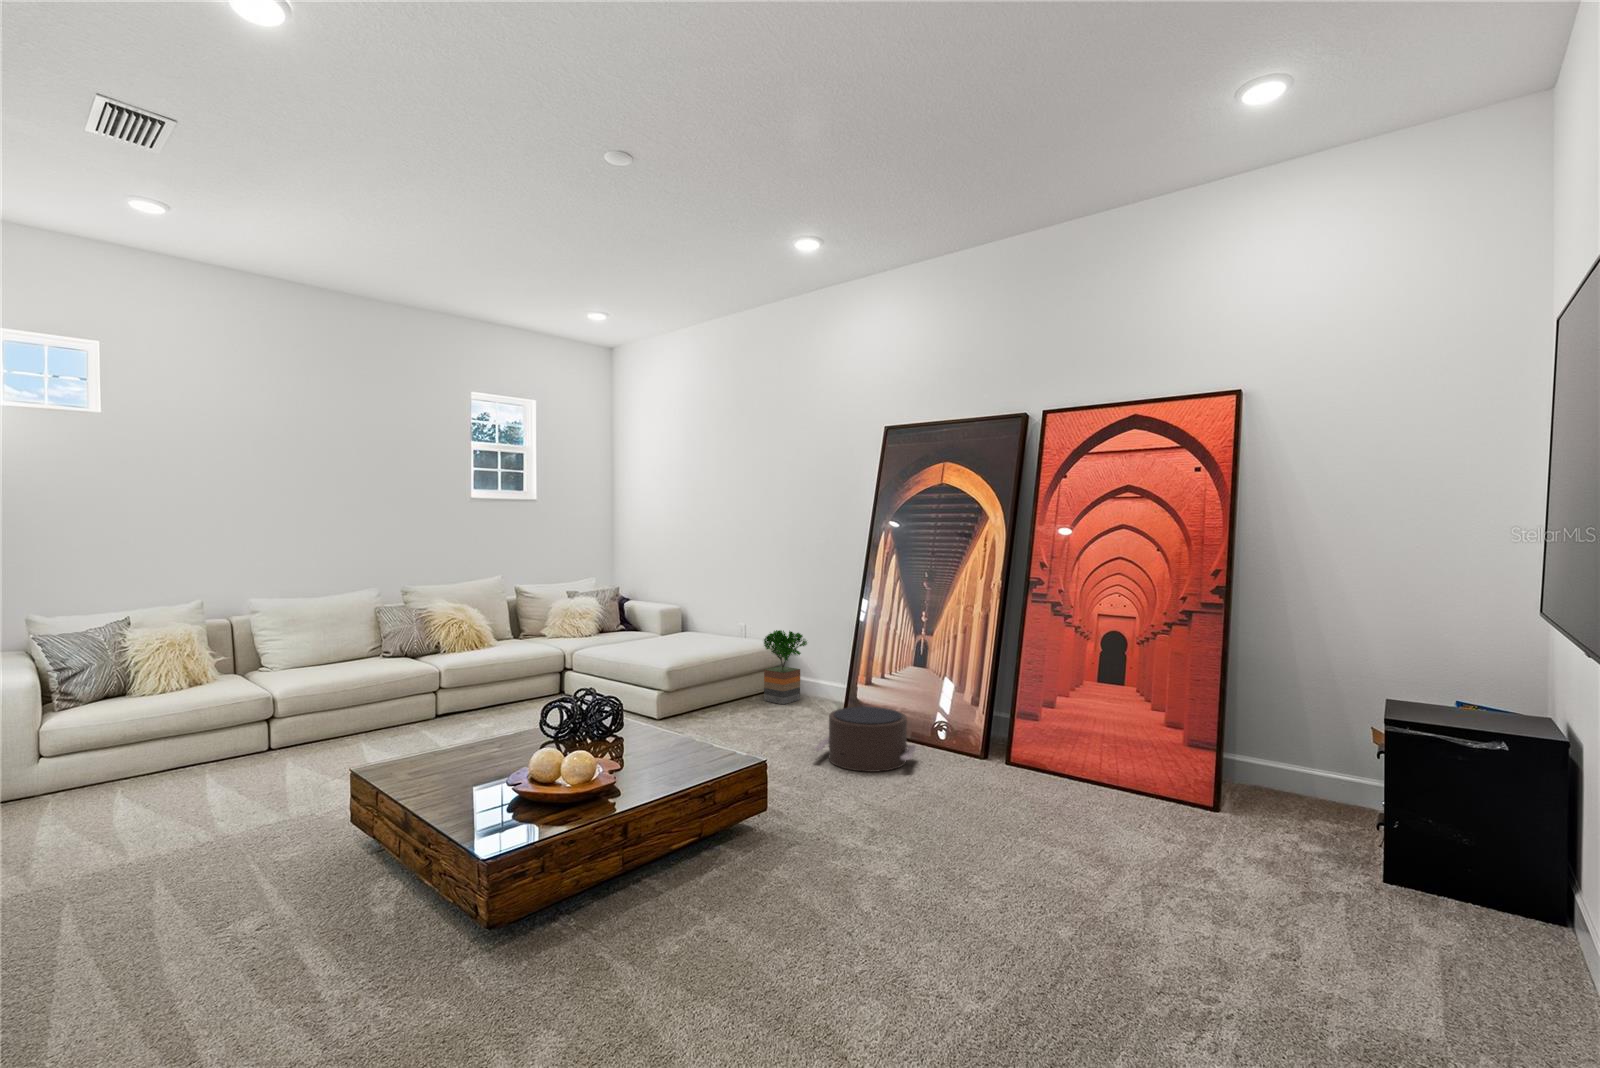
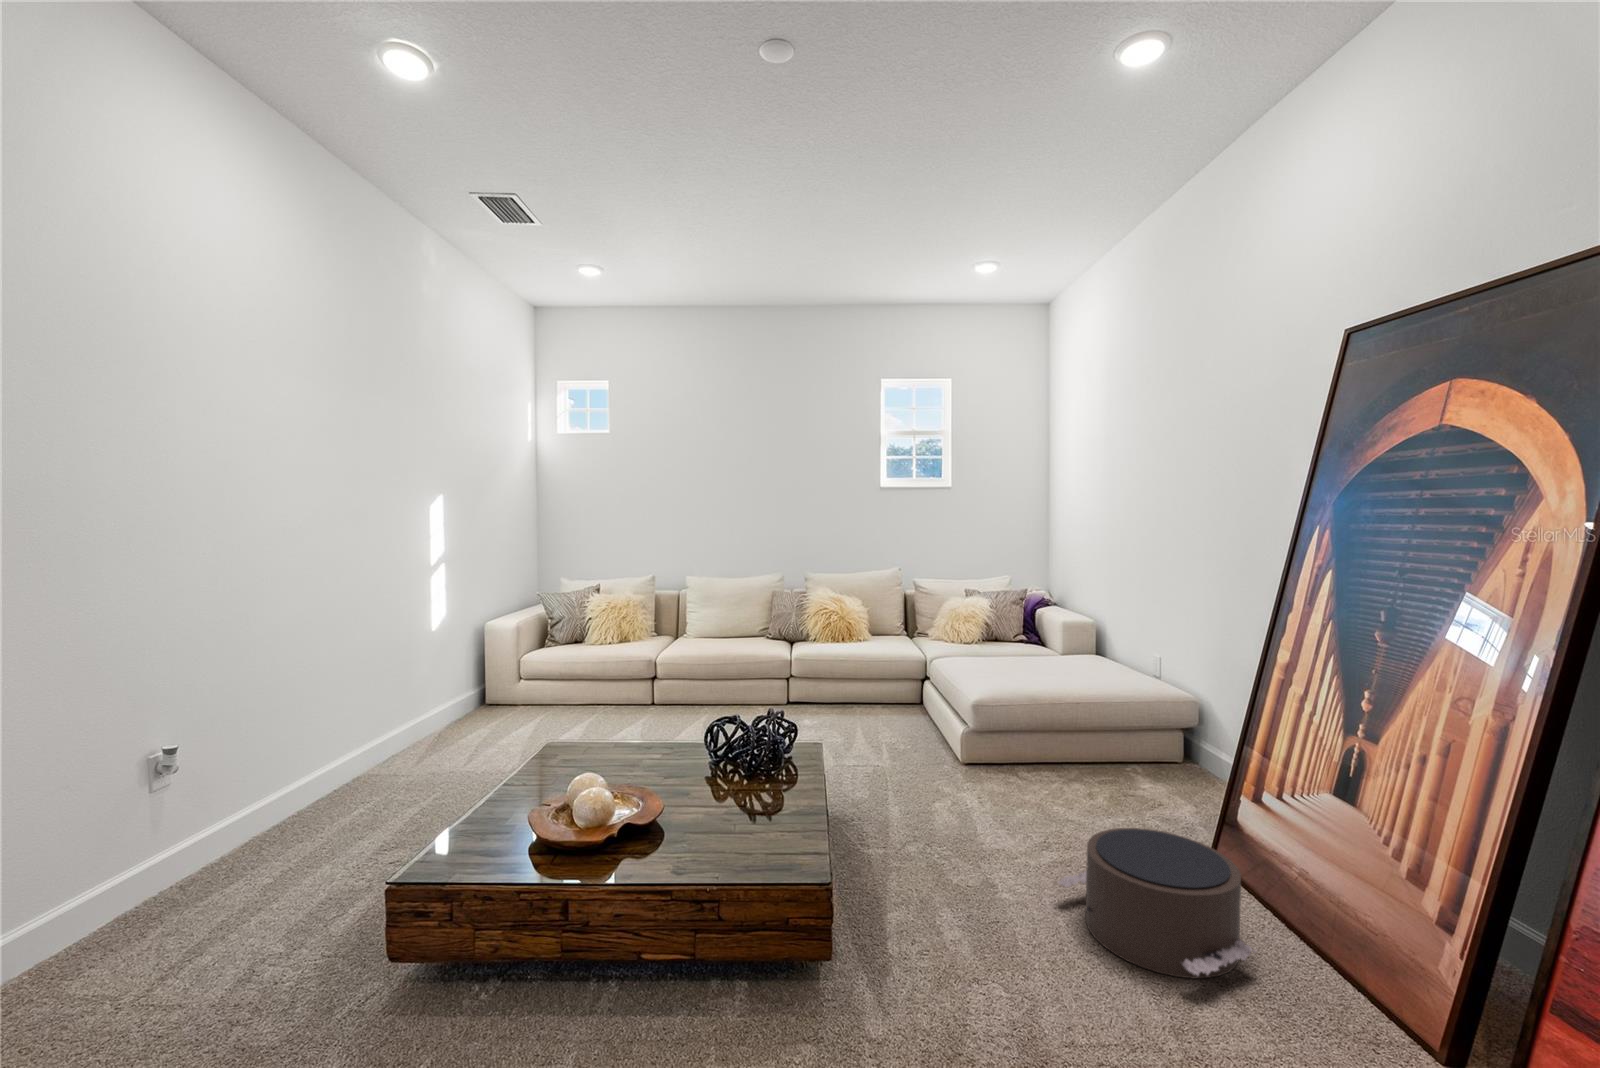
potted tree: present [764,630,807,704] -> none [1132,671,1219,786]

